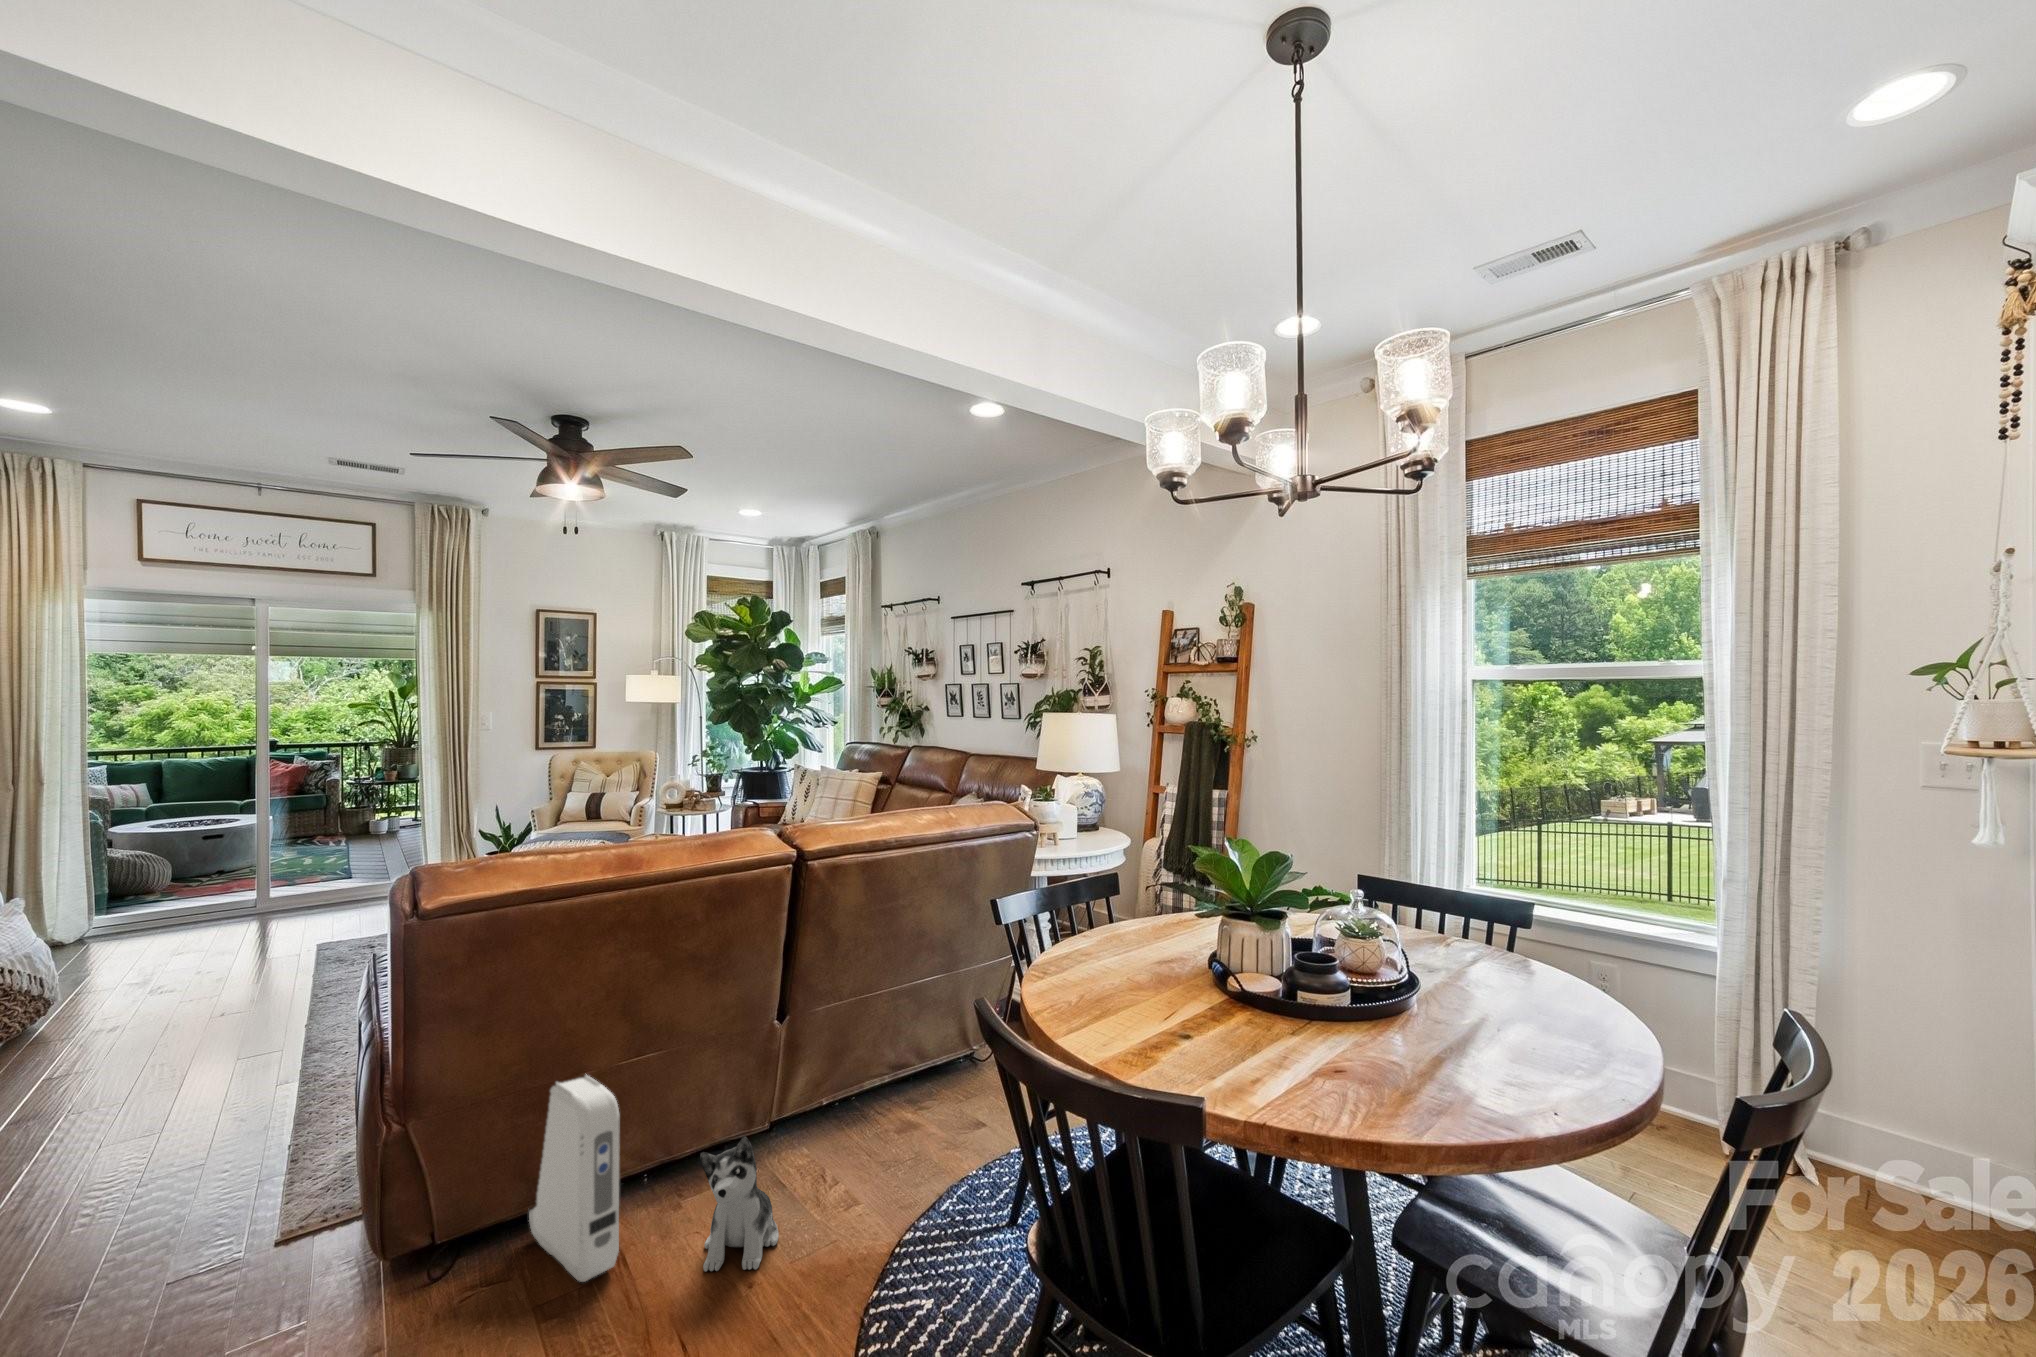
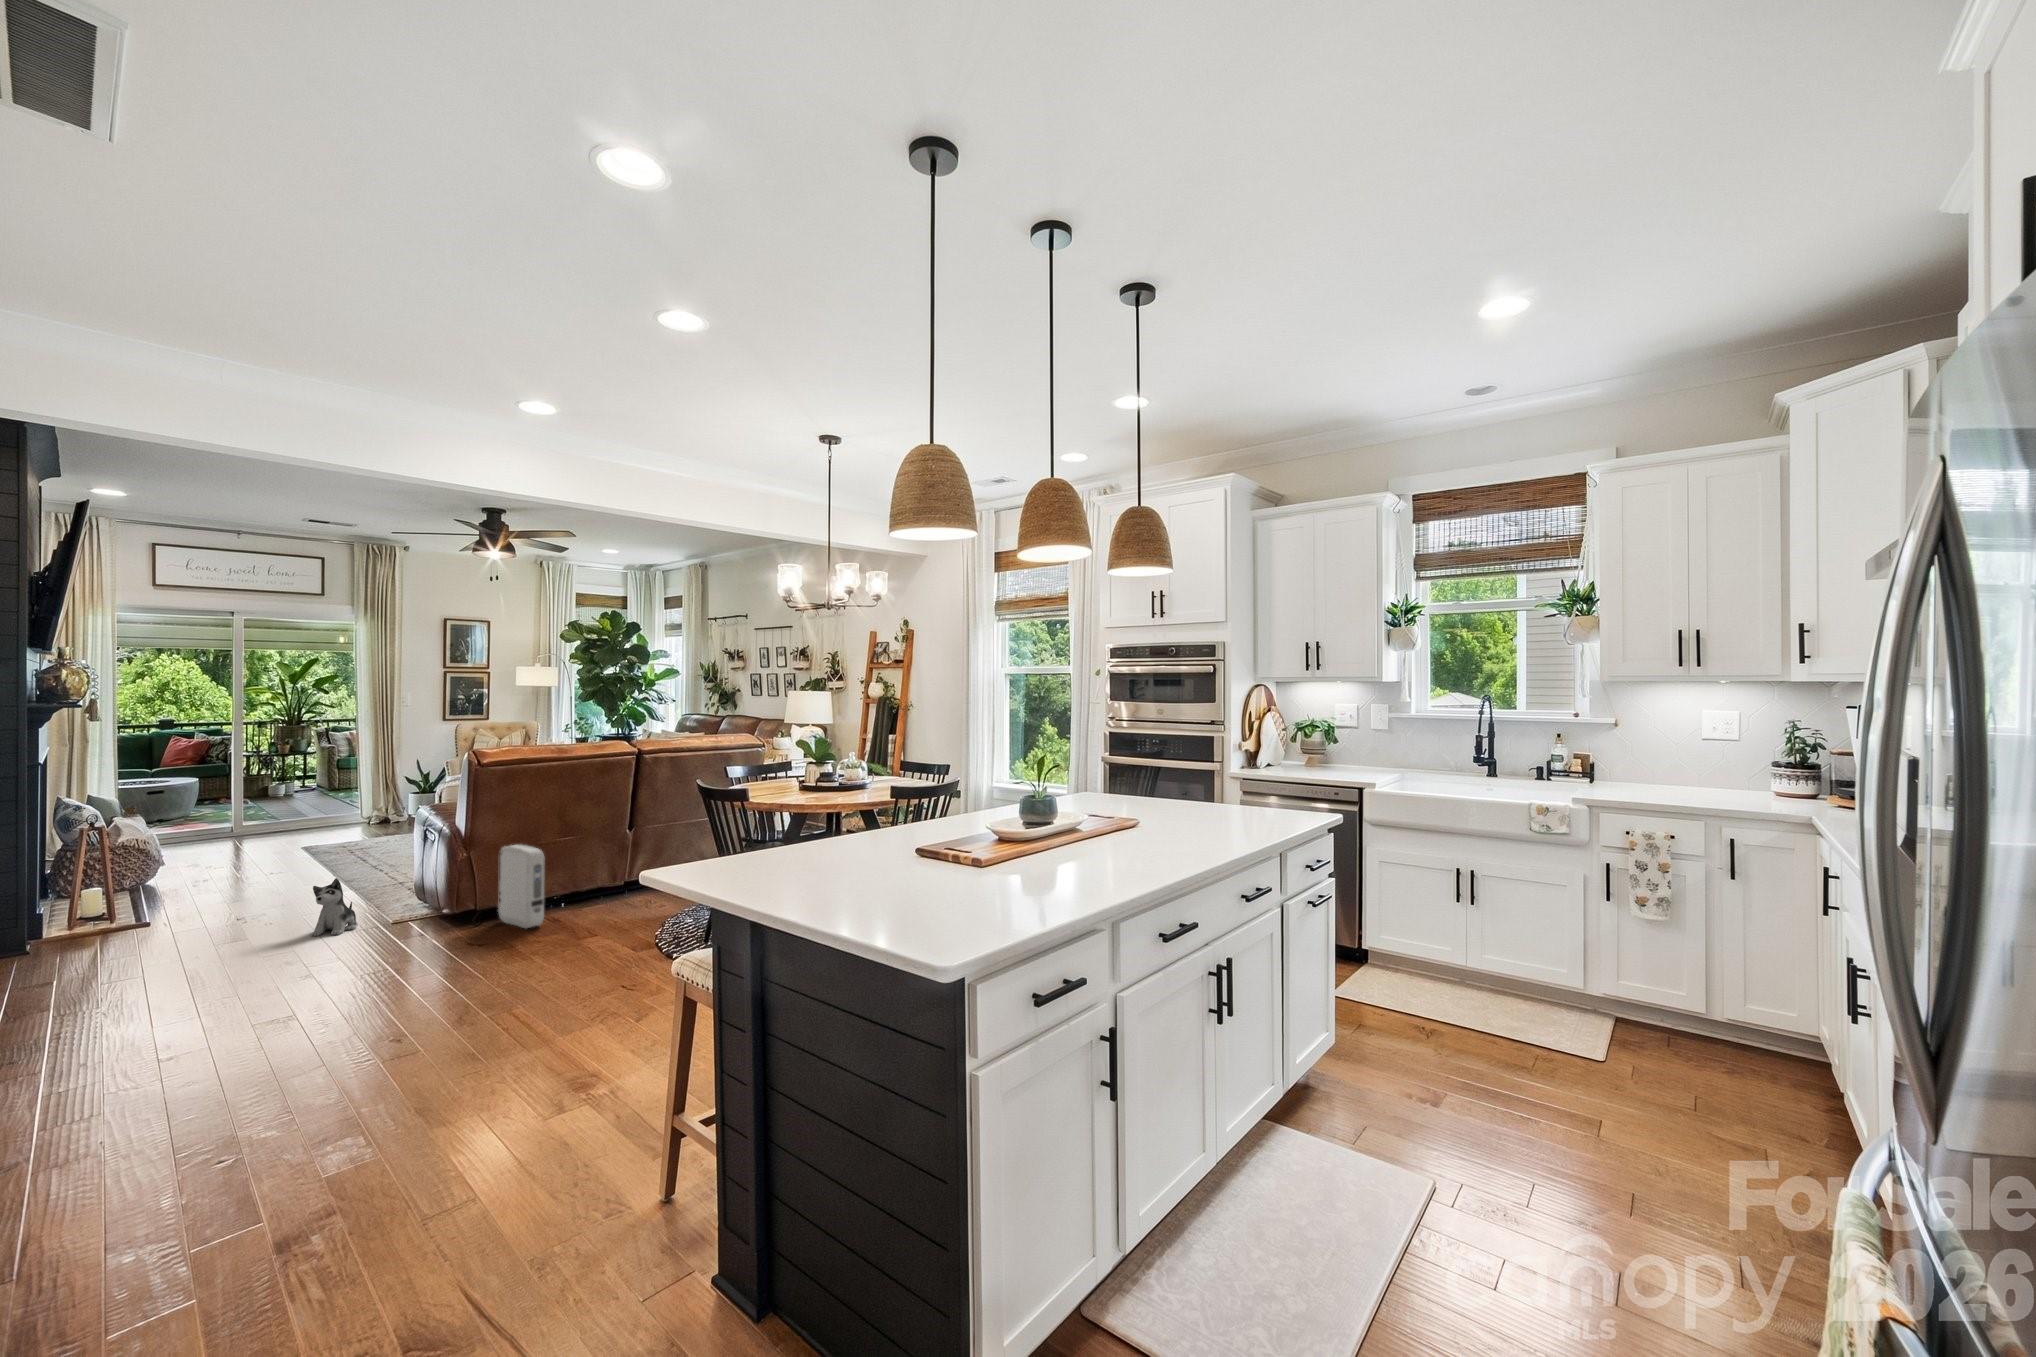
plush toy: present [700,1136,779,1272] -> present [311,878,358,936]

